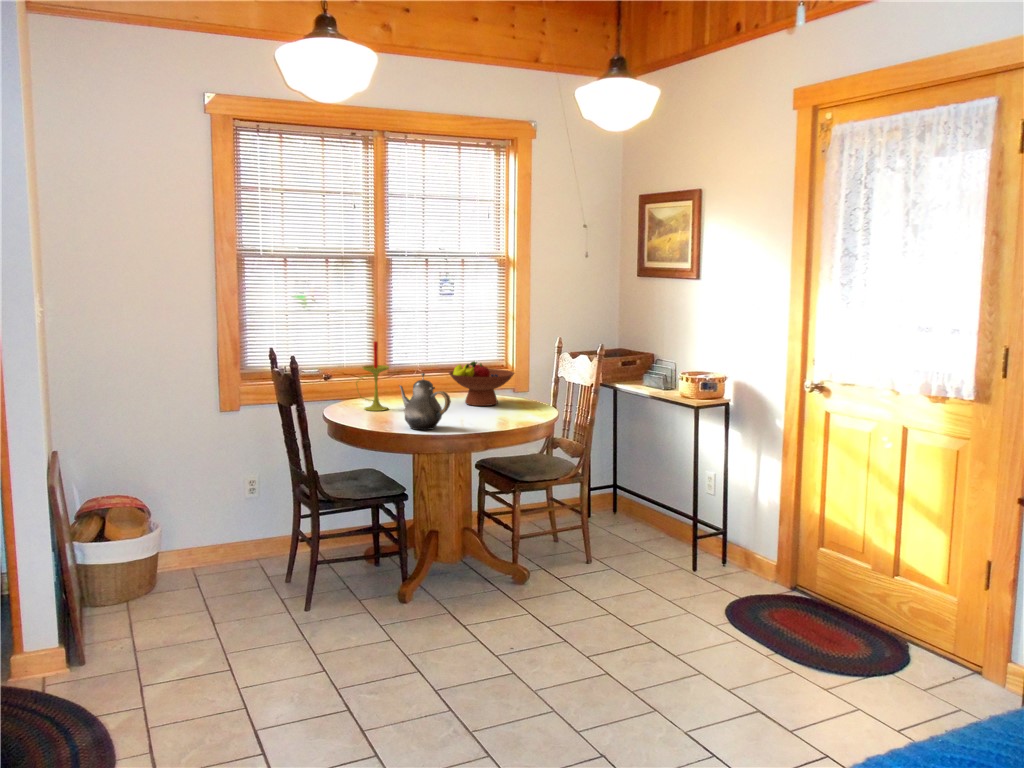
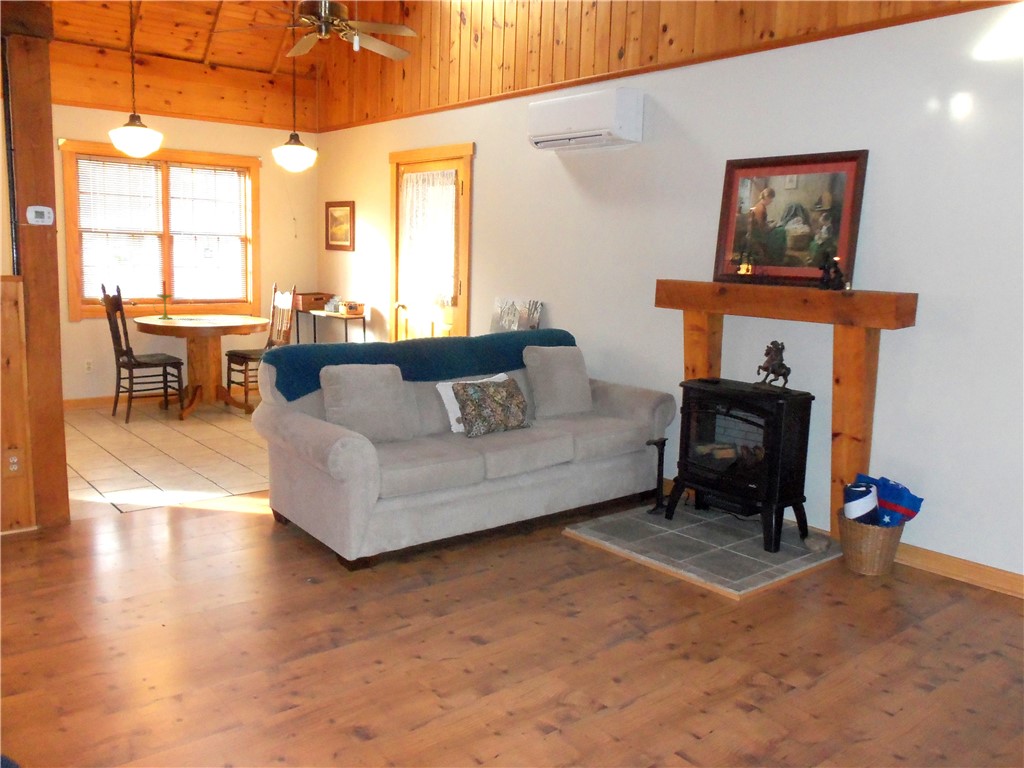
fruit bowl: present [449,361,514,406] -> none [208,294,247,319]
teapot: present [399,373,451,430] -> none [177,295,205,324]

